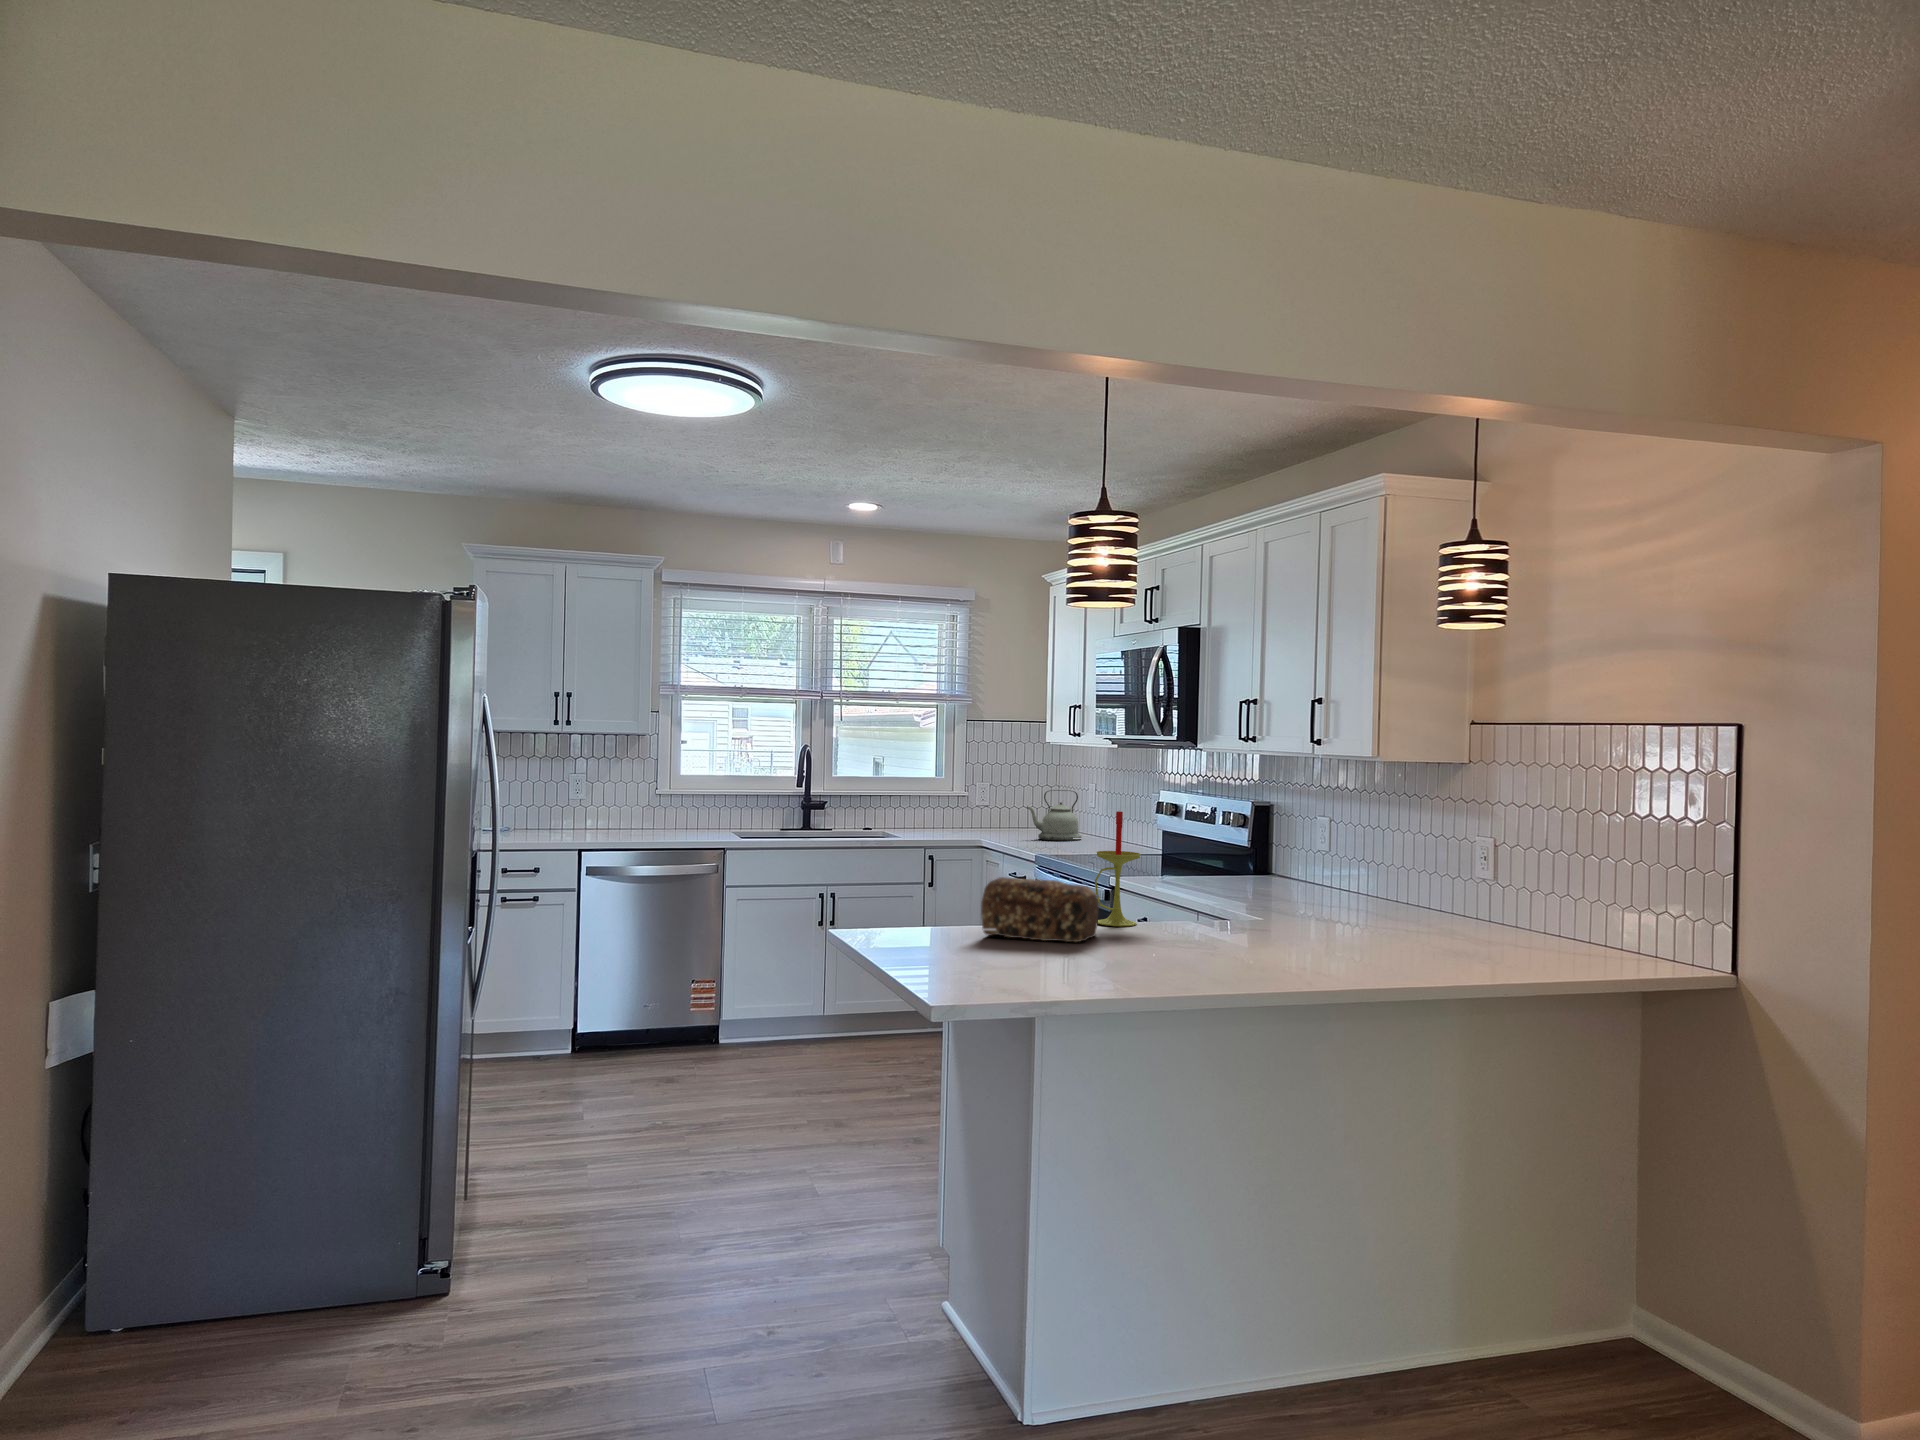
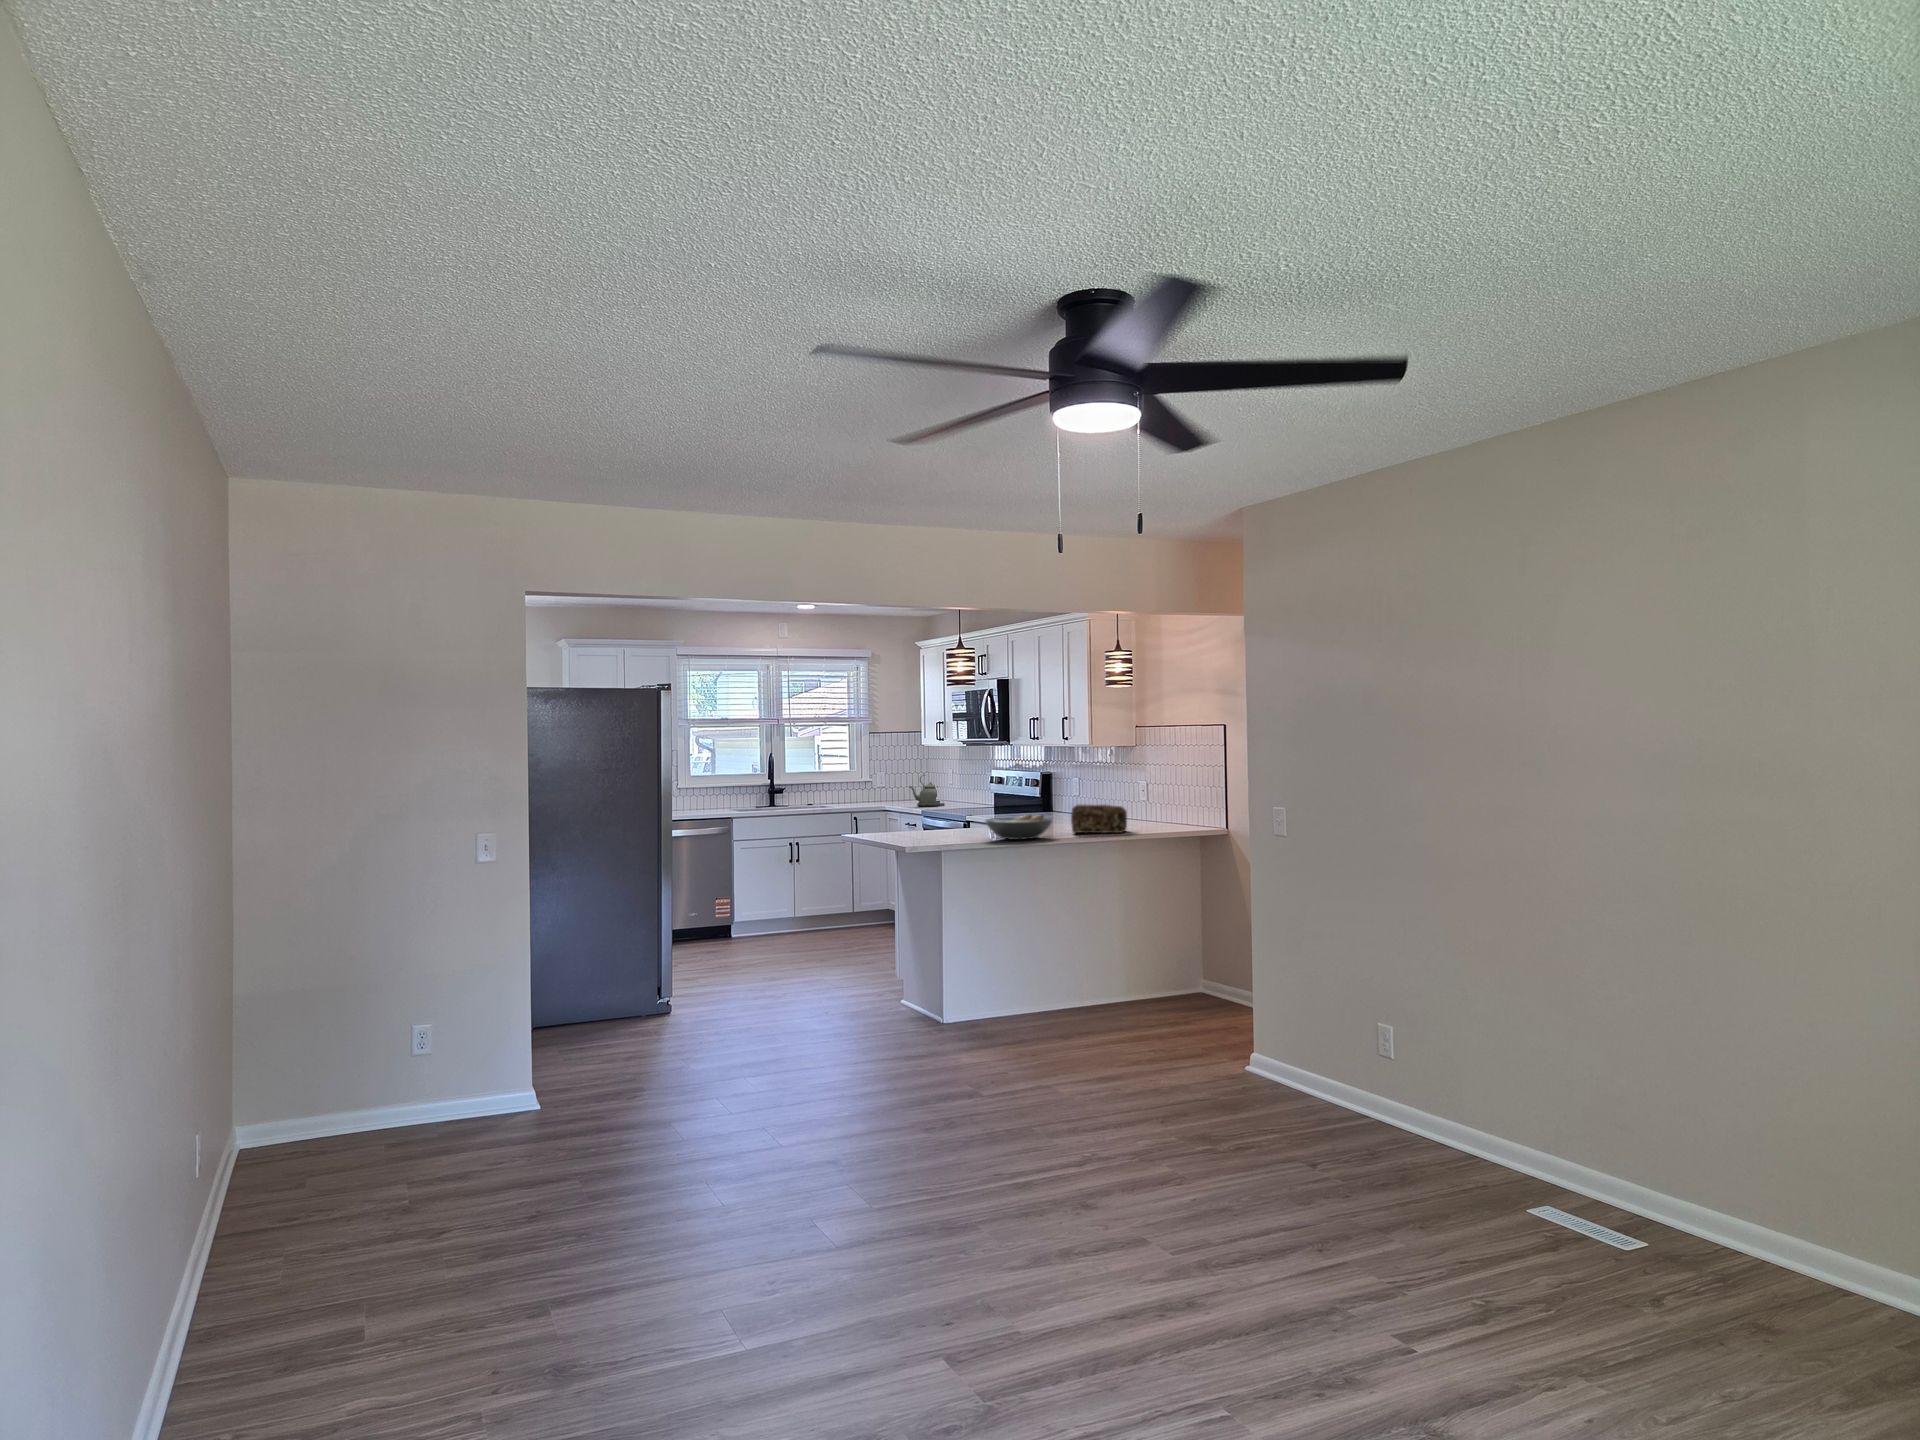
candle: present [1095,811,1140,926] -> none [959,775,981,832]
bread loaf: present [981,877,1099,942] -> present [1071,804,1127,833]
fruit bowl: none [1146,913,1305,973] -> present [985,815,1052,840]

